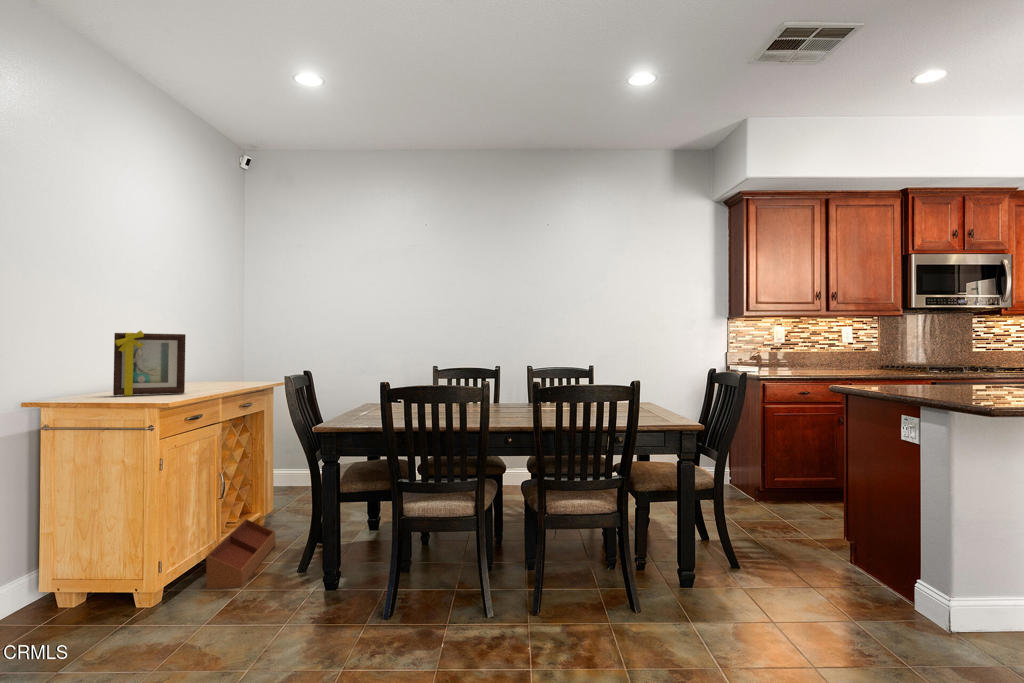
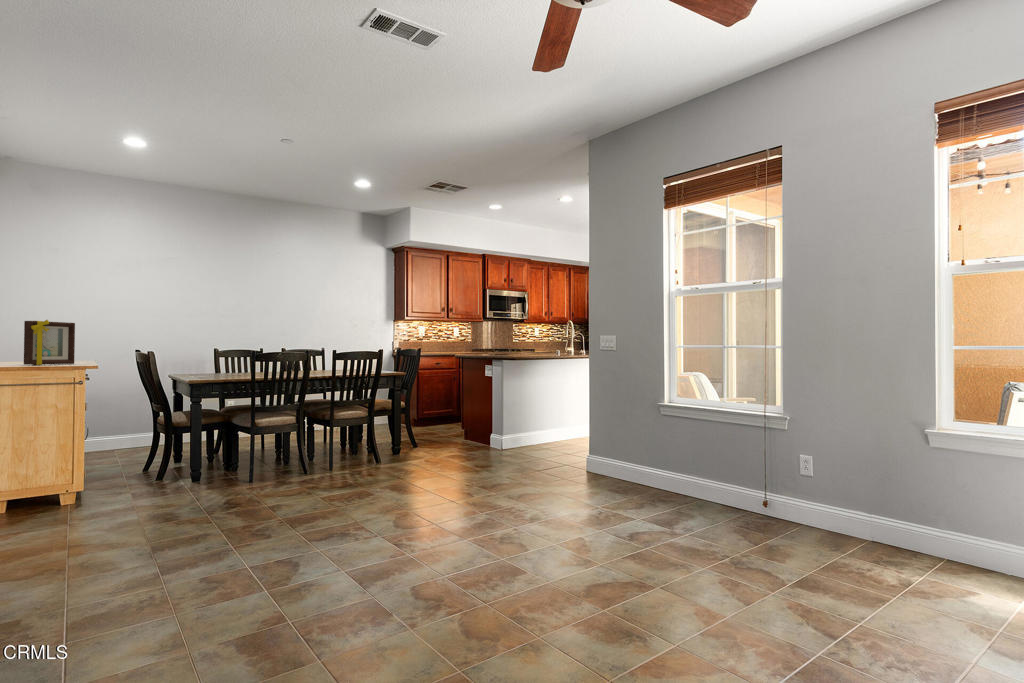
storage bin: present [206,519,275,589] -> none [89,458,131,492]

